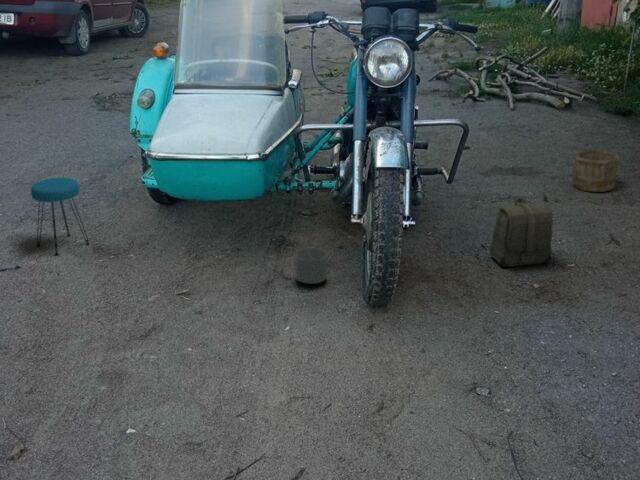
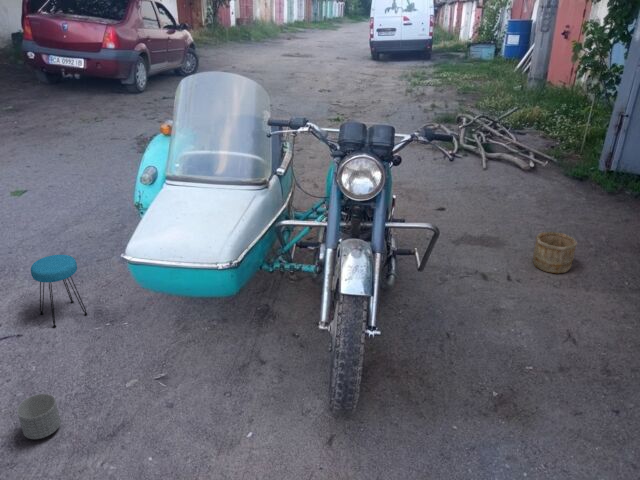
backpack: present [490,197,553,267] -> none [450,304,513,370]
planter: present [295,247,327,284] -> present [17,394,61,439]

